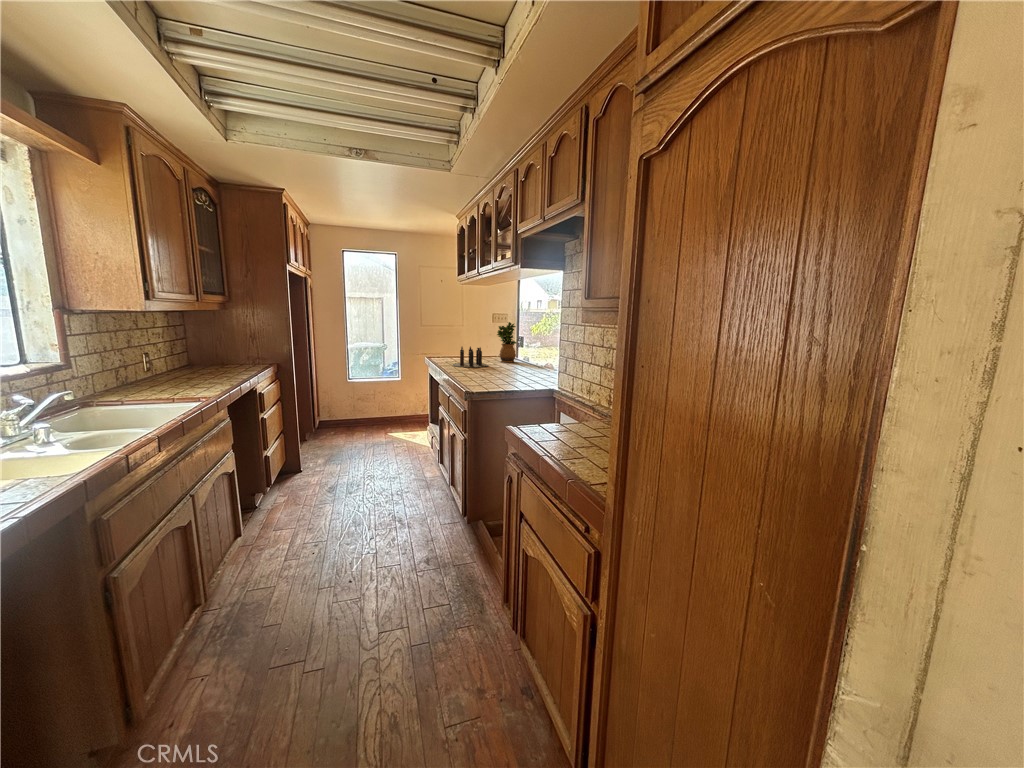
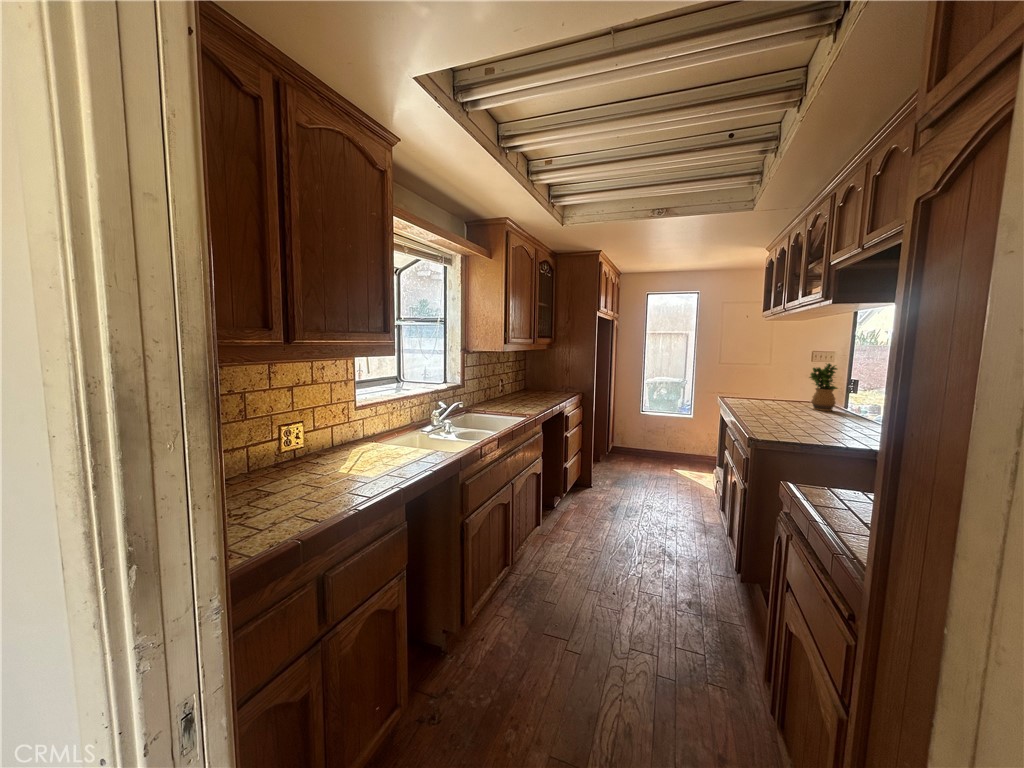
candle: present [453,347,488,367] -> none [746,388,802,413]

